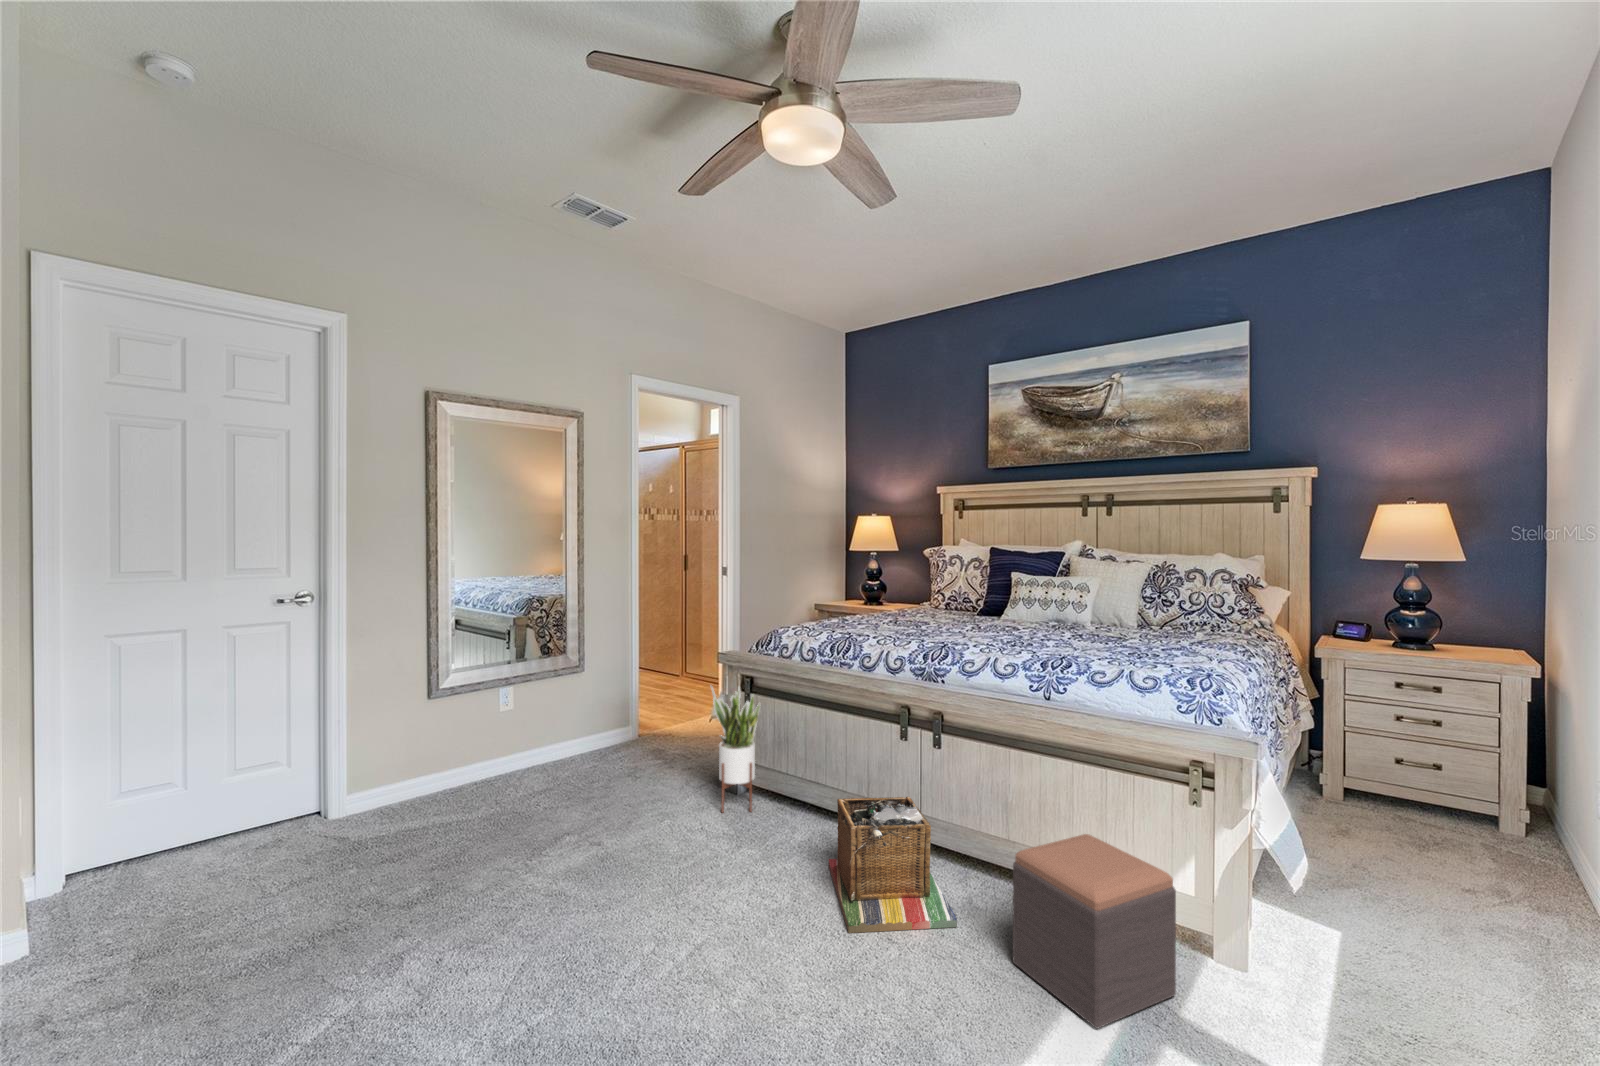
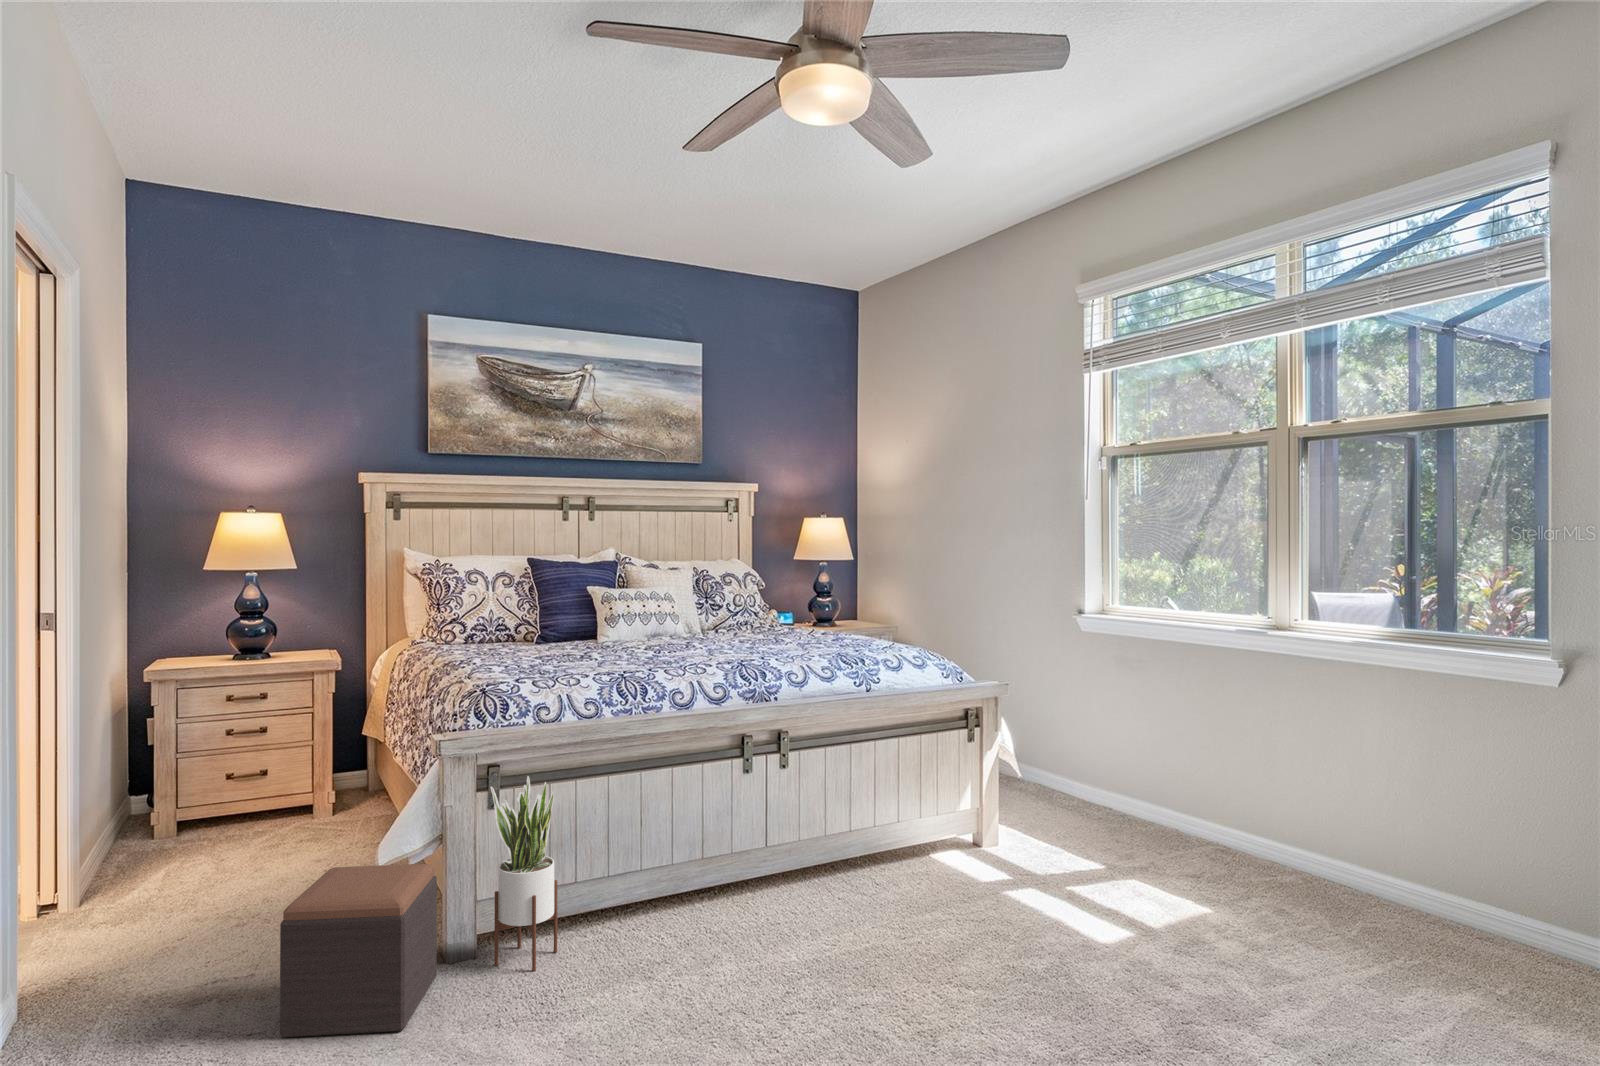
laundry basket: present [829,797,957,933] -> none [749,822,895,946]
footstool: present [1013,834,1176,1029] -> present [280,864,437,1038]

